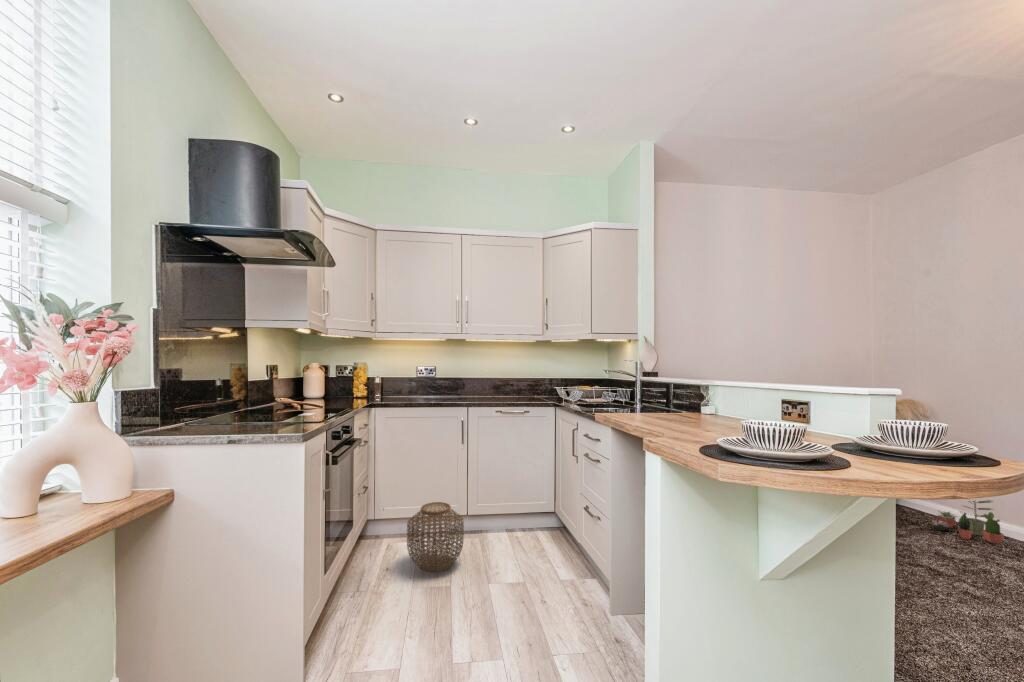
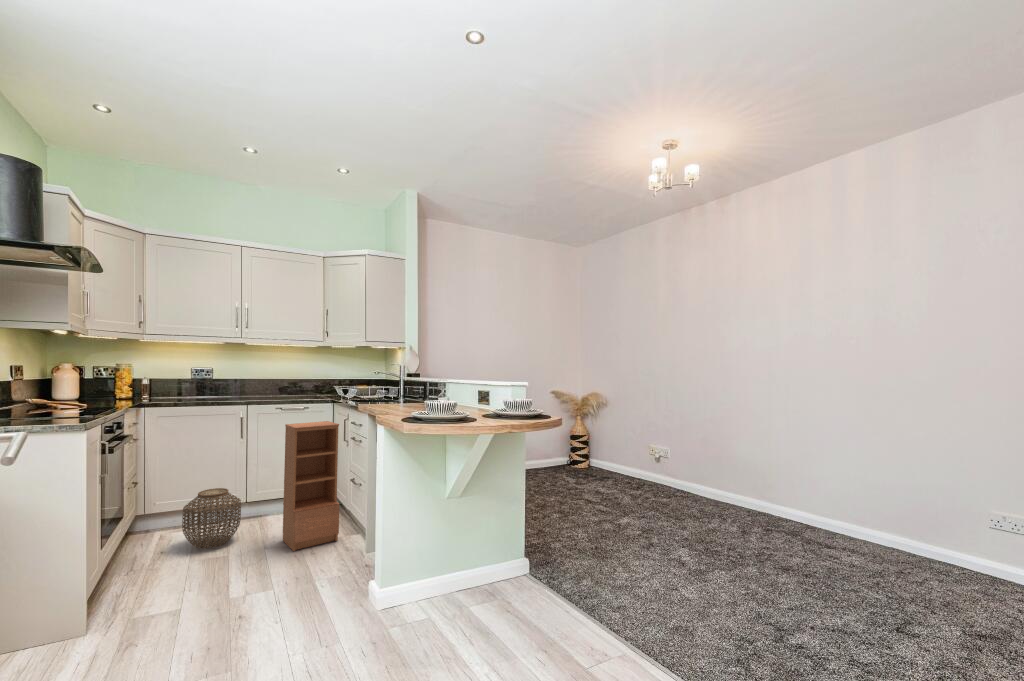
bookcase: none [508,433,575,598] -> present [283,421,339,551]
potted plant: present [932,500,1004,544] -> none [603,451,636,481]

